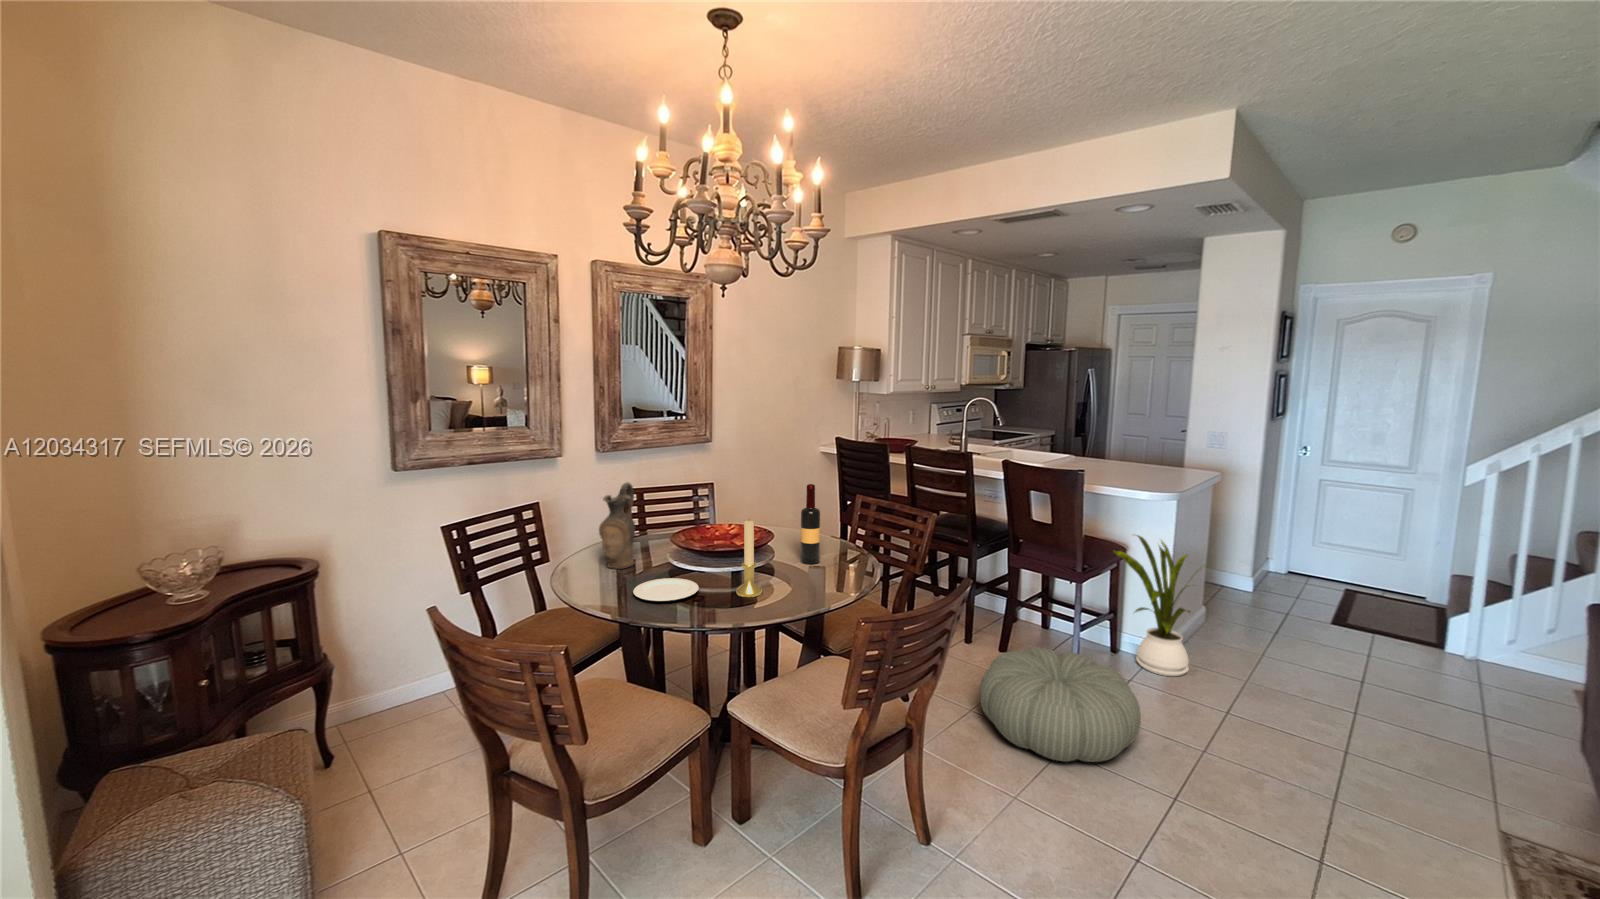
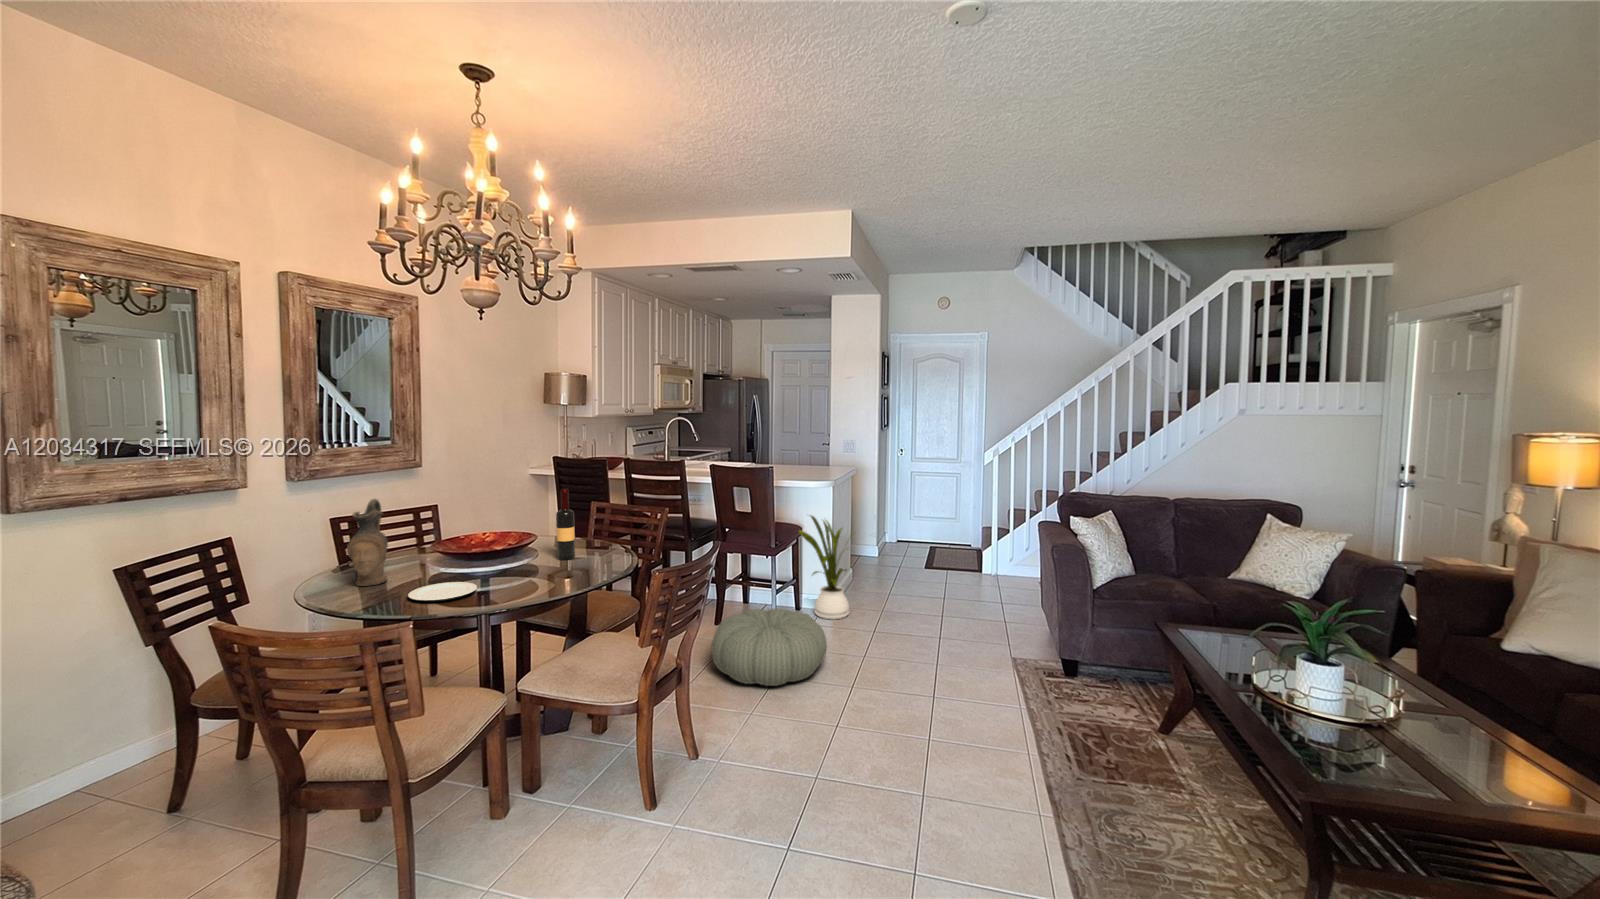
candle holder: present [736,520,762,597] -> none [513,517,539,587]

